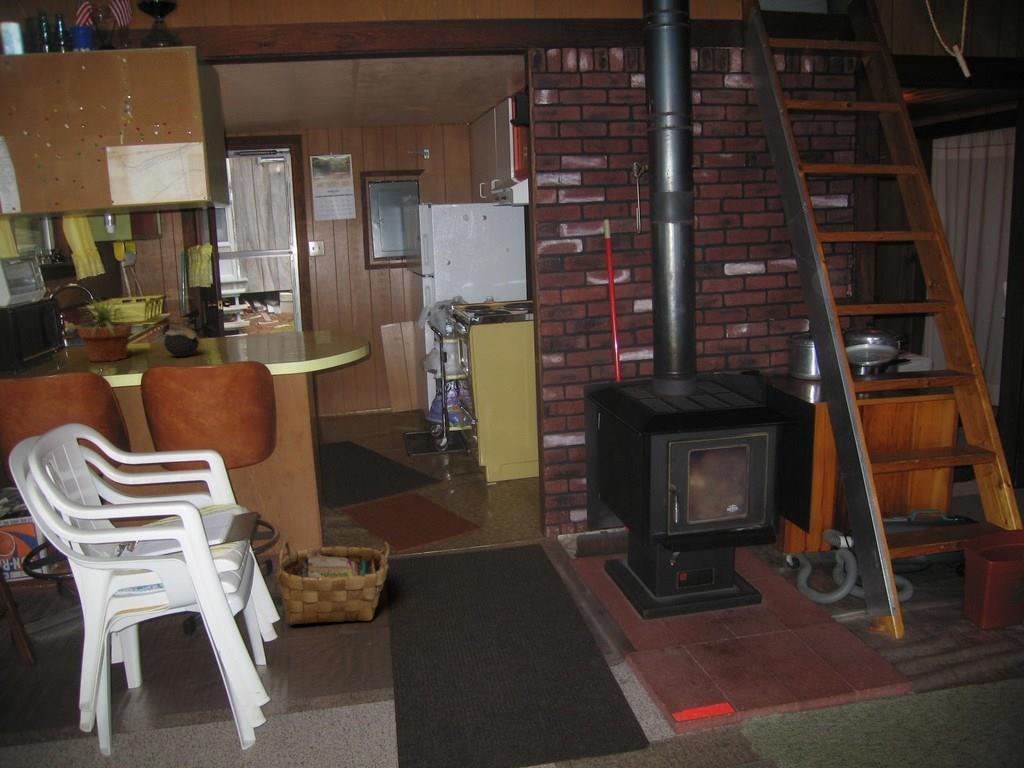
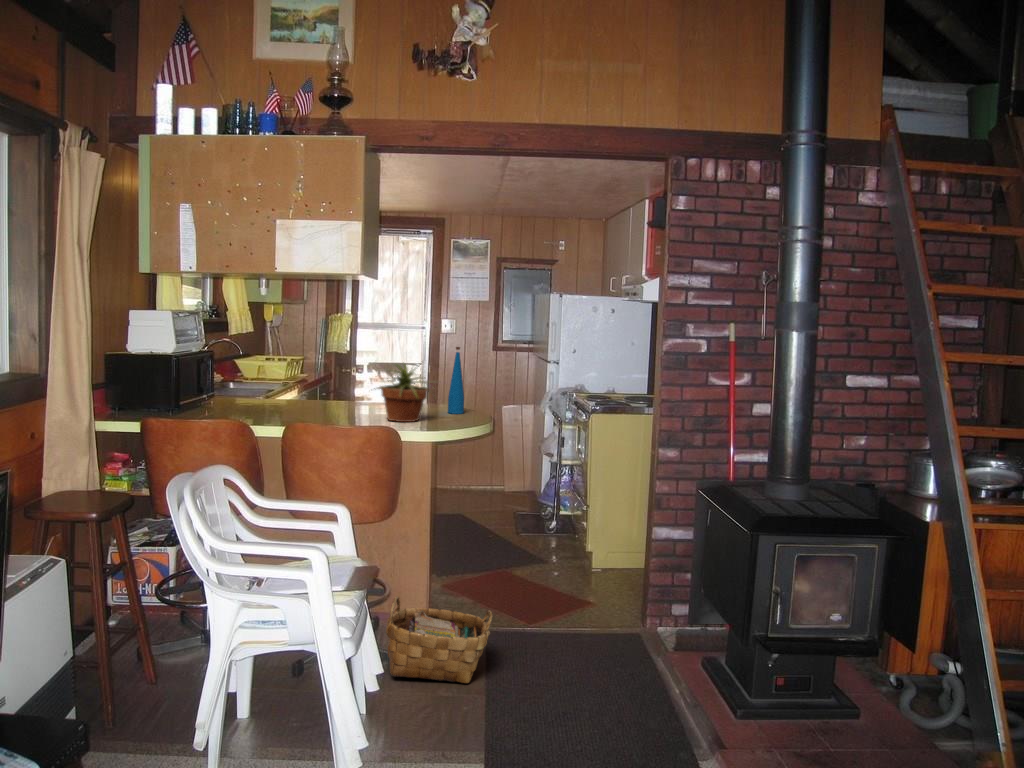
bottle: none [320,269,338,341] -> present [448,347,464,414]
potted plant: present [67,298,140,362] -> present [378,364,440,422]
jar: present [164,318,201,357] -> none [310,380,342,416]

